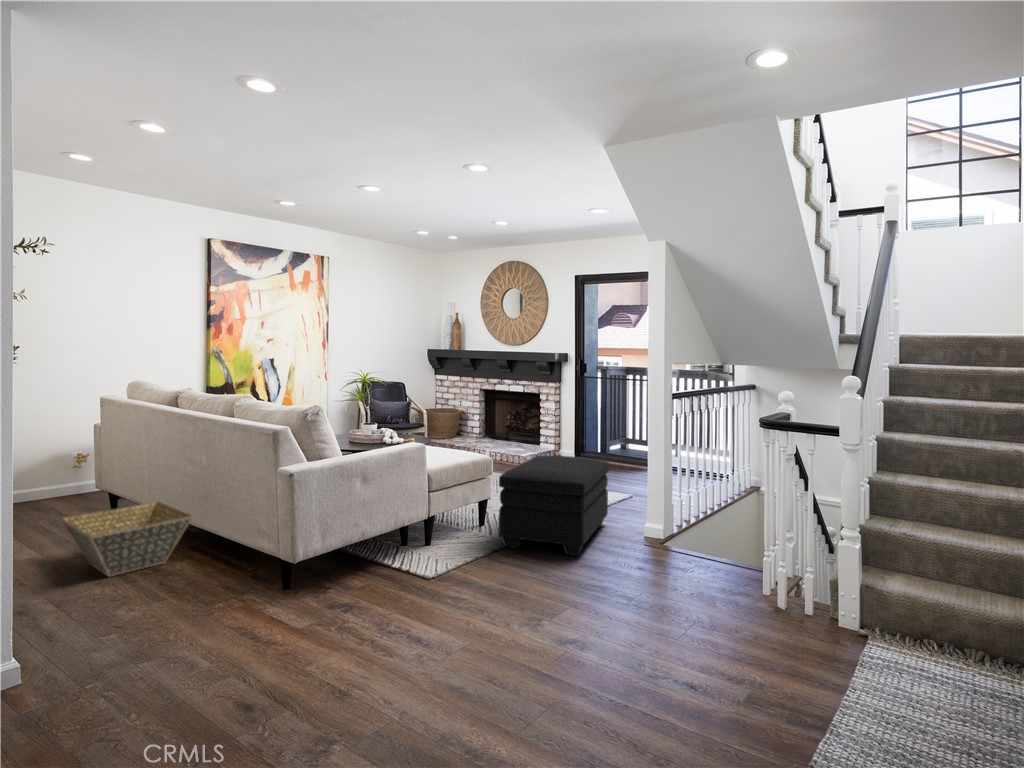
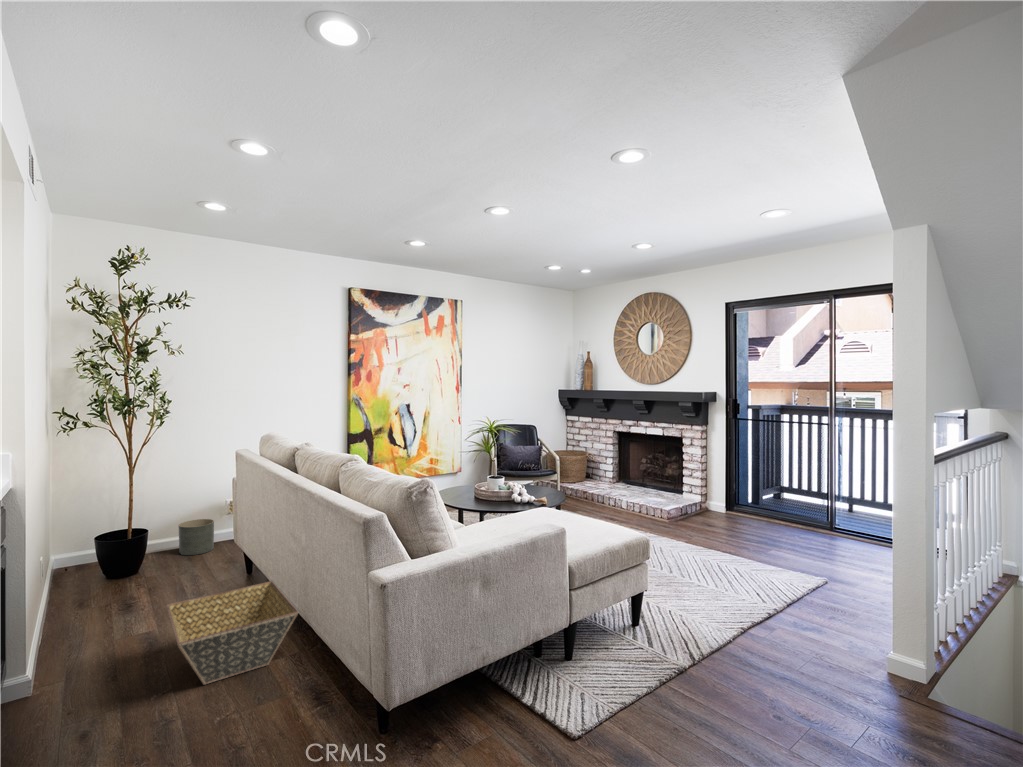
ottoman: present [499,456,609,556] -> none [663,538,804,704]
planter: none [29,469,69,504] -> present [179,519,214,555]

